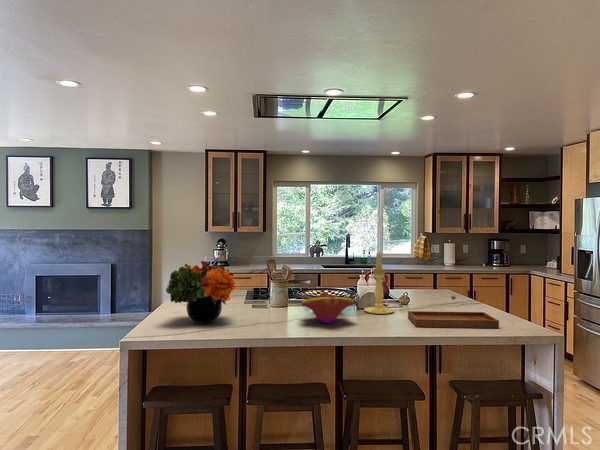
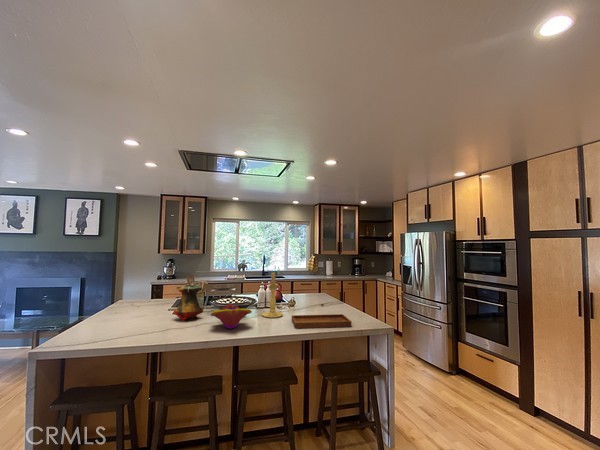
flower arrangement: present [166,261,237,324] -> none [94,282,159,334]
vase: none [249,268,285,313] -> present [174,285,203,321]

